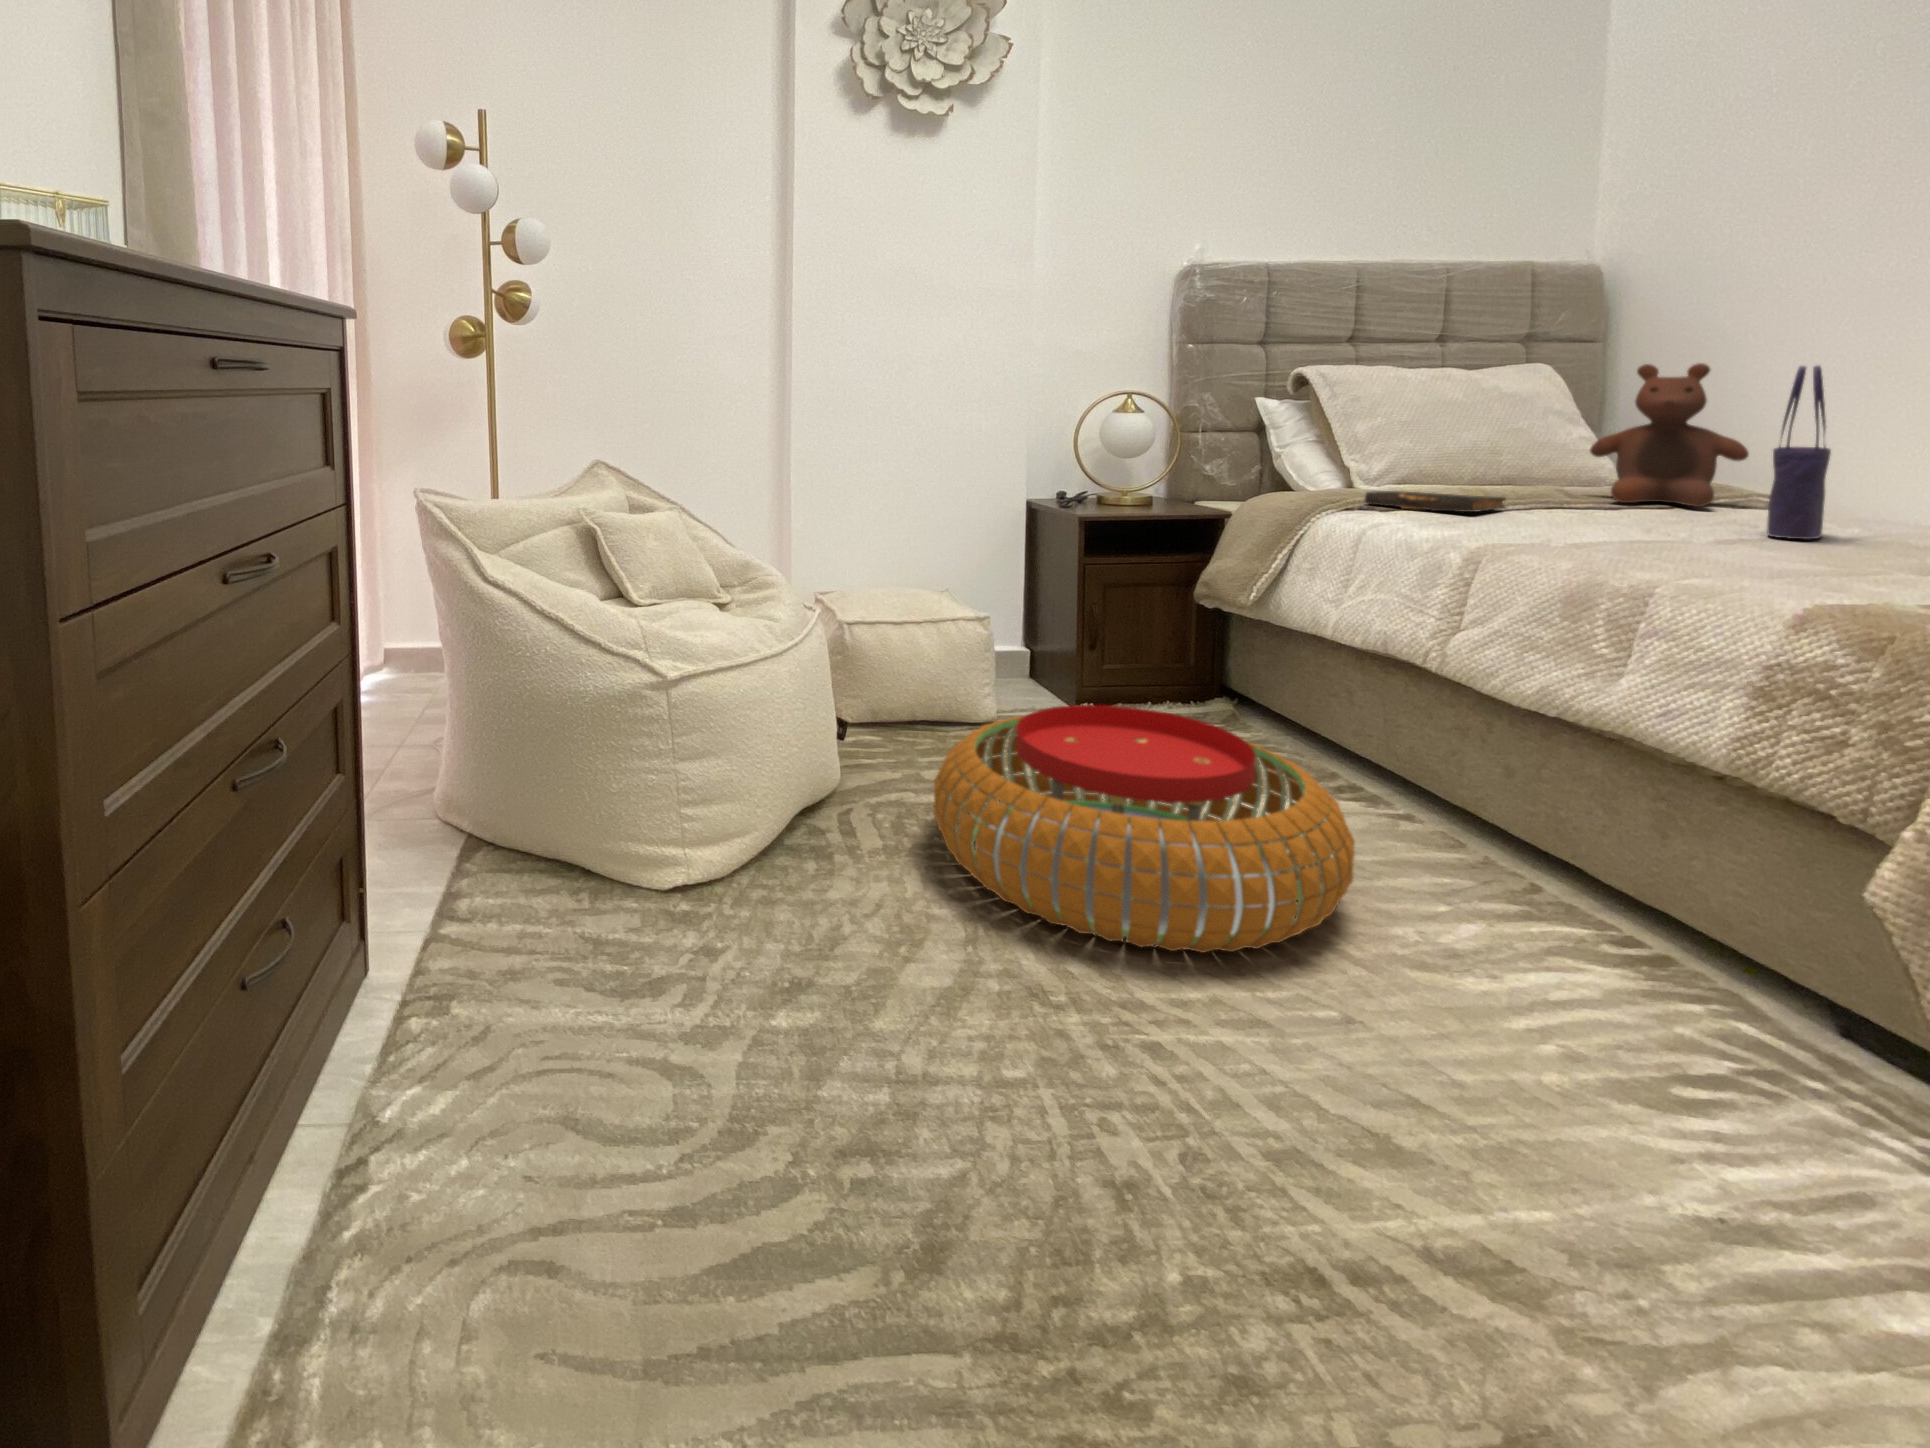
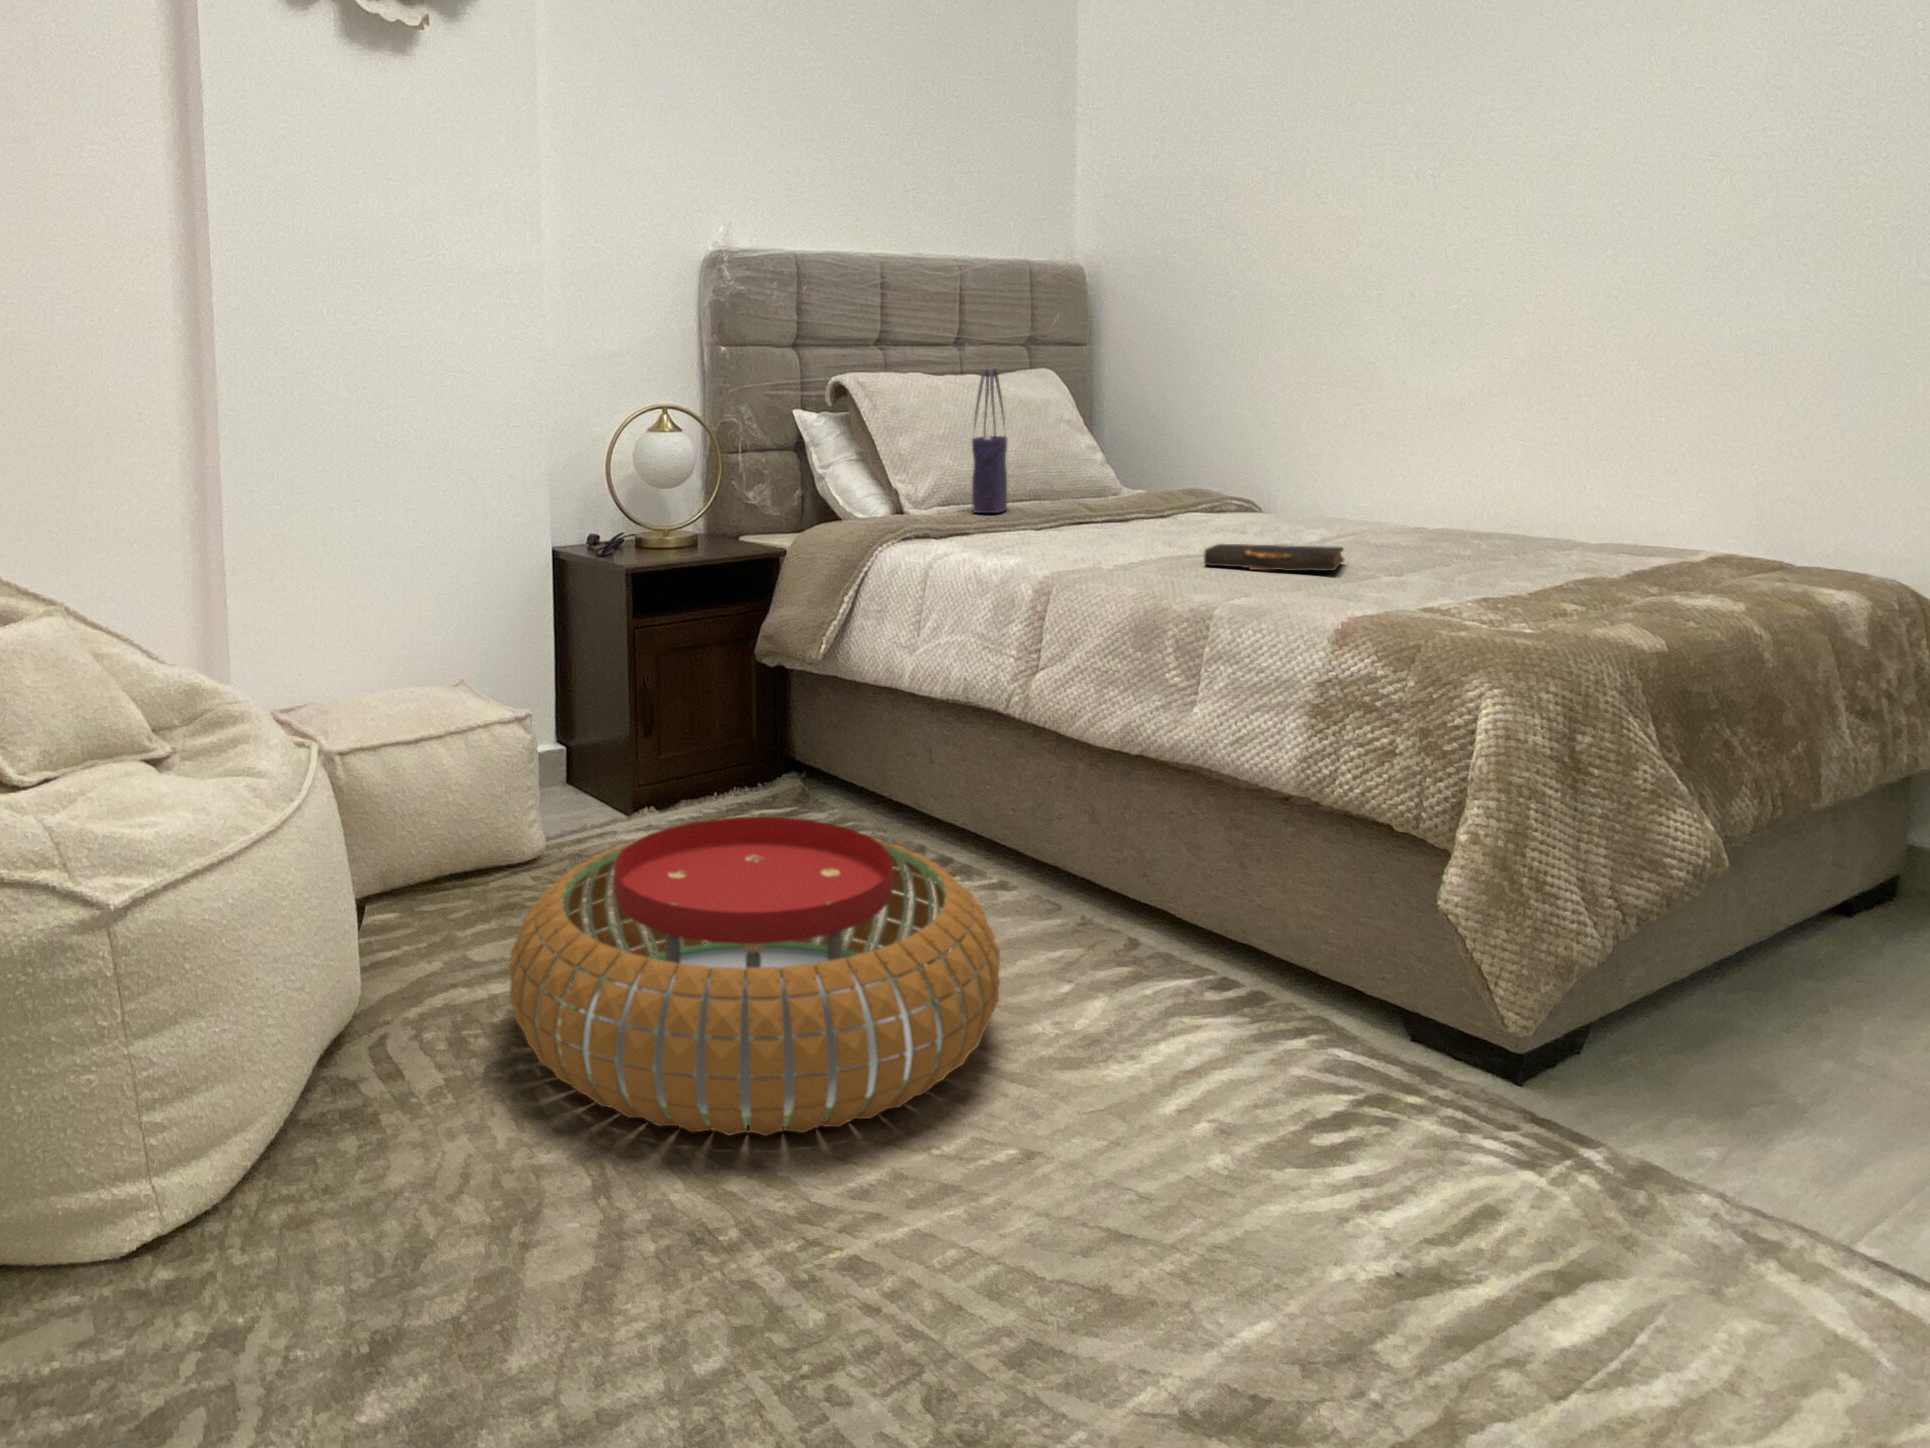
stuffed bear: present [1589,363,1749,507] -> none [1106,370,1227,515]
tote bag: present [1767,366,1831,539] -> present [972,369,1008,513]
book: present [1365,491,1505,512] -> present [1204,544,1344,571]

